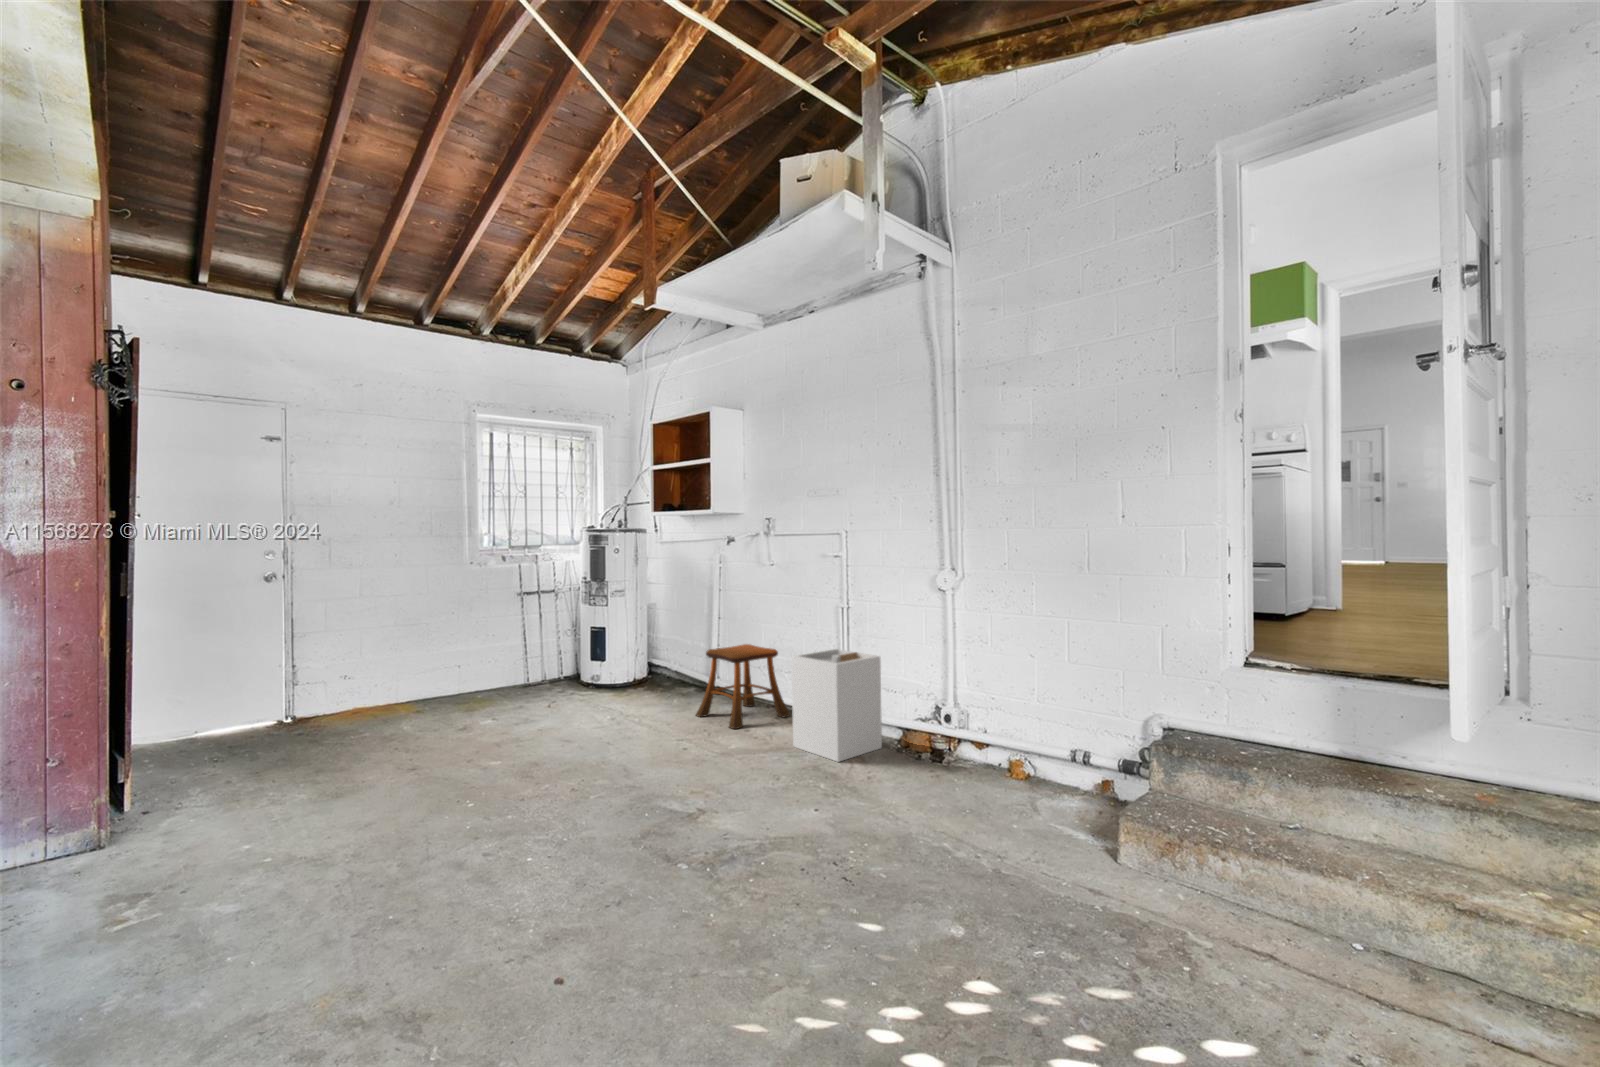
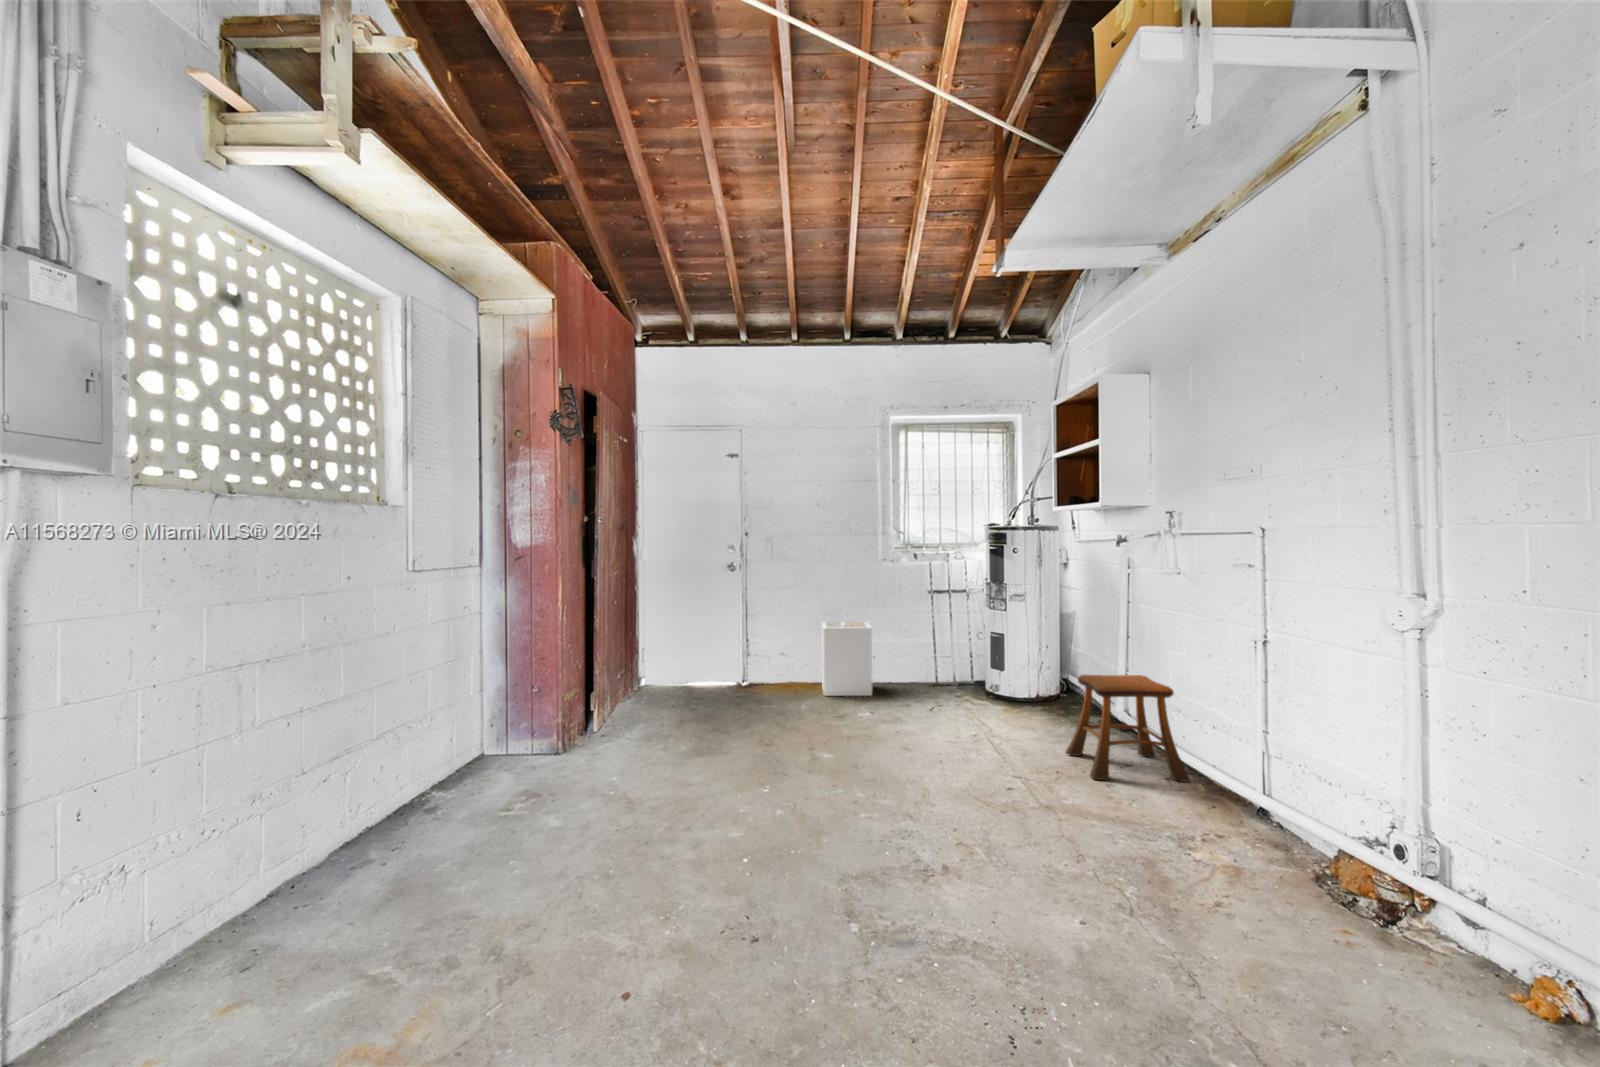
laundry hamper: present [792,649,882,762] -> present [822,622,872,696]

